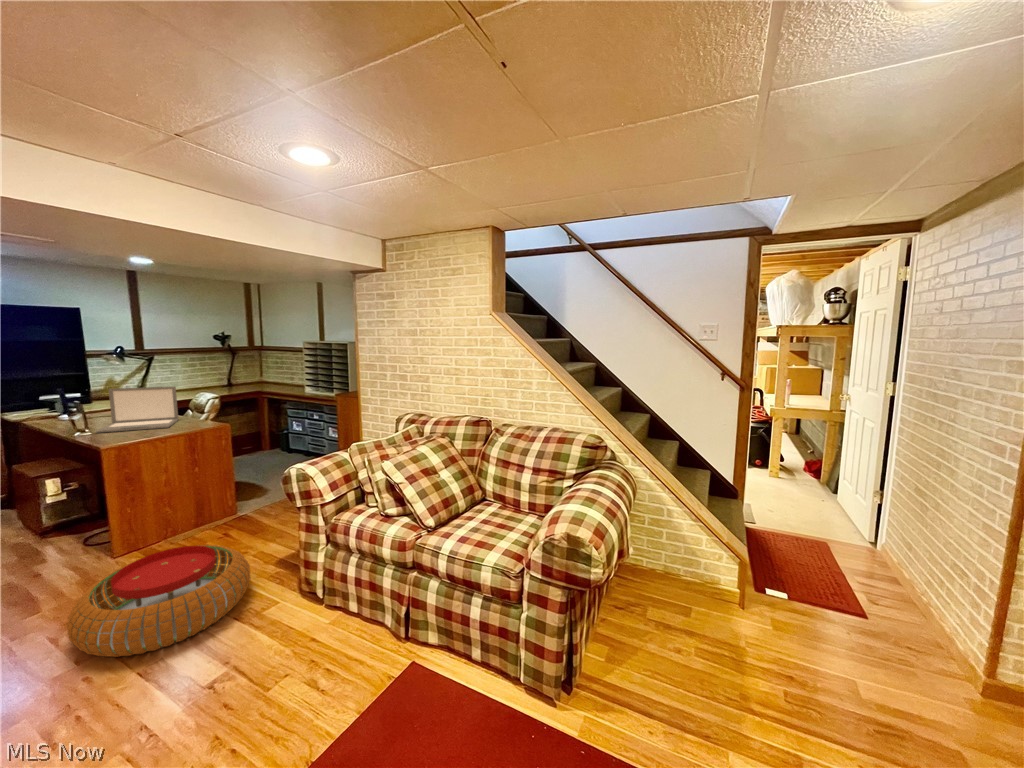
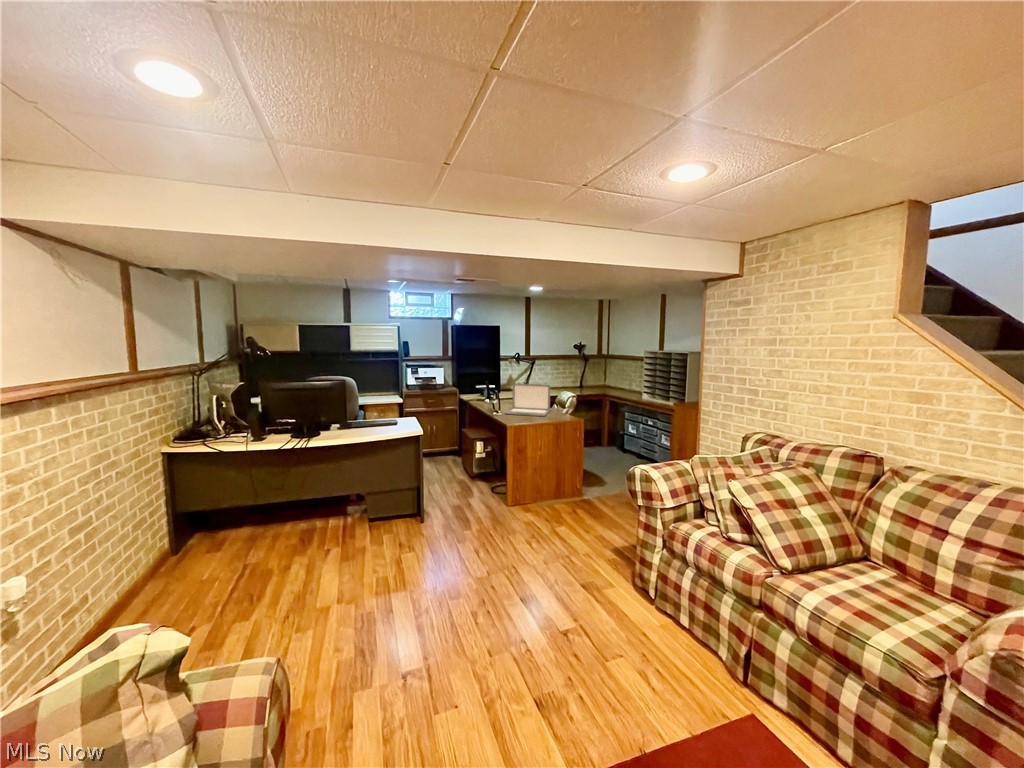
pouf: present [67,545,250,657] -> none [487,511,595,585]

